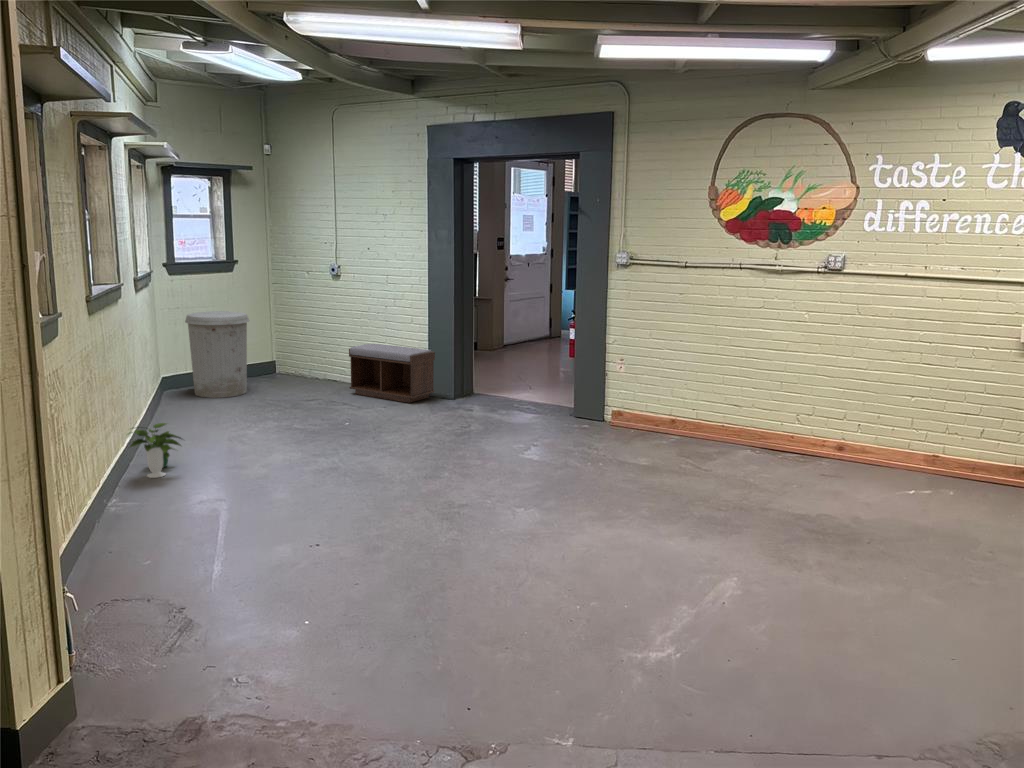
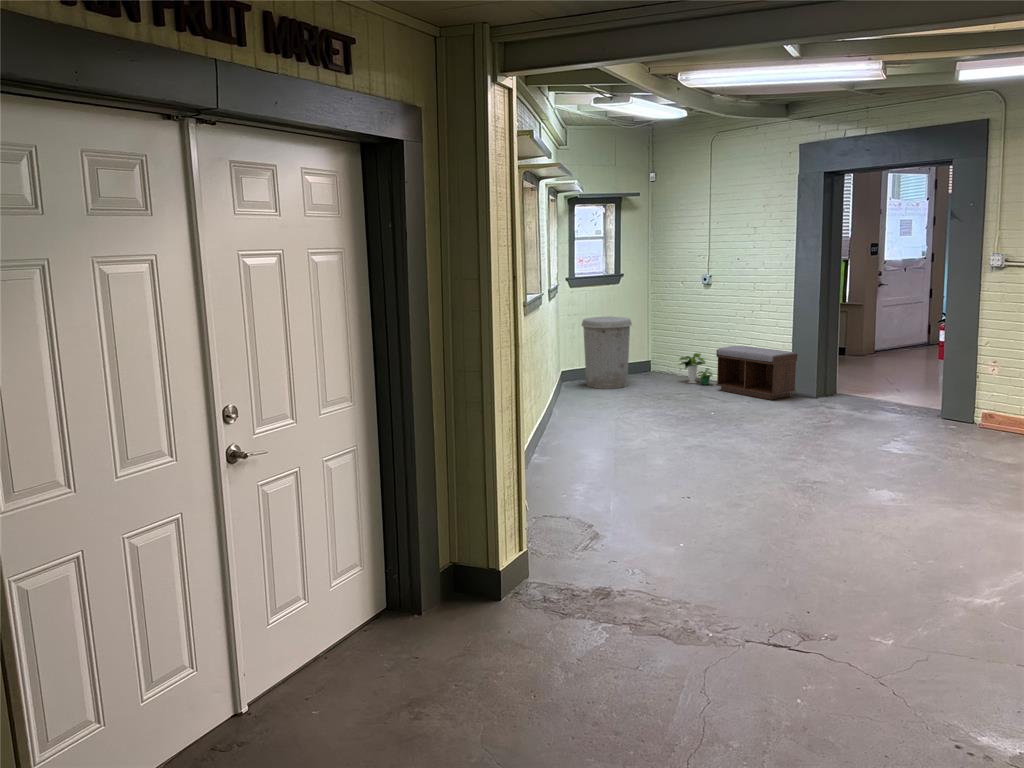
potted plant: present [128,423,181,478] -> present [679,353,712,385]

